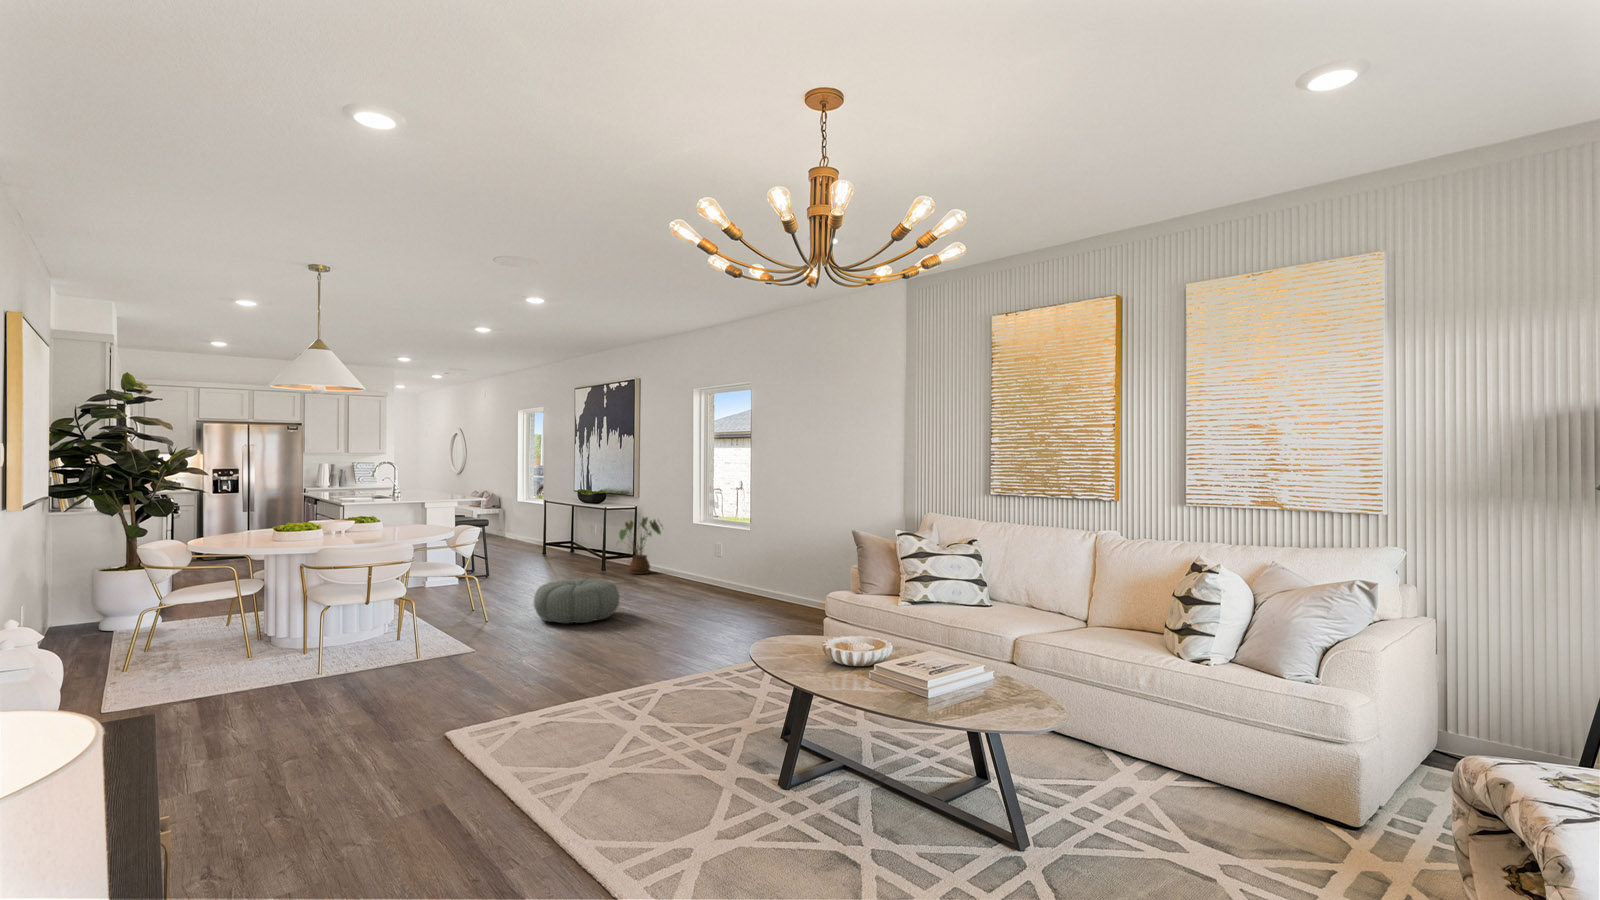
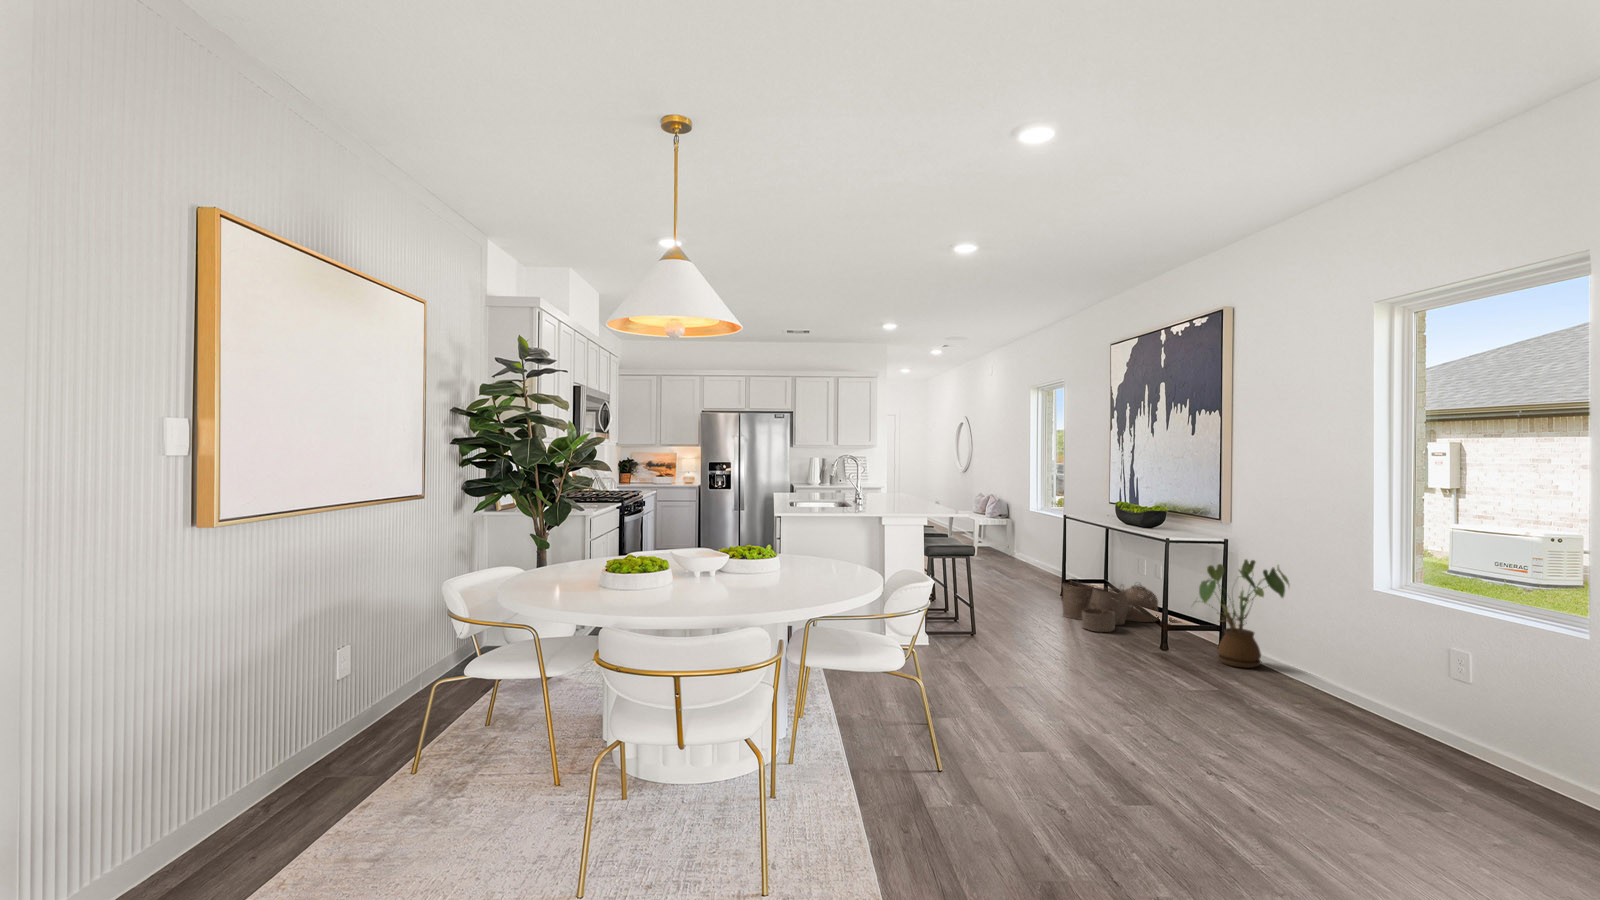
woven basket: none [544,539,602,569] -> present [1063,582,1158,632]
pouf: present [534,578,619,624] -> none [1032,703,1232,833]

